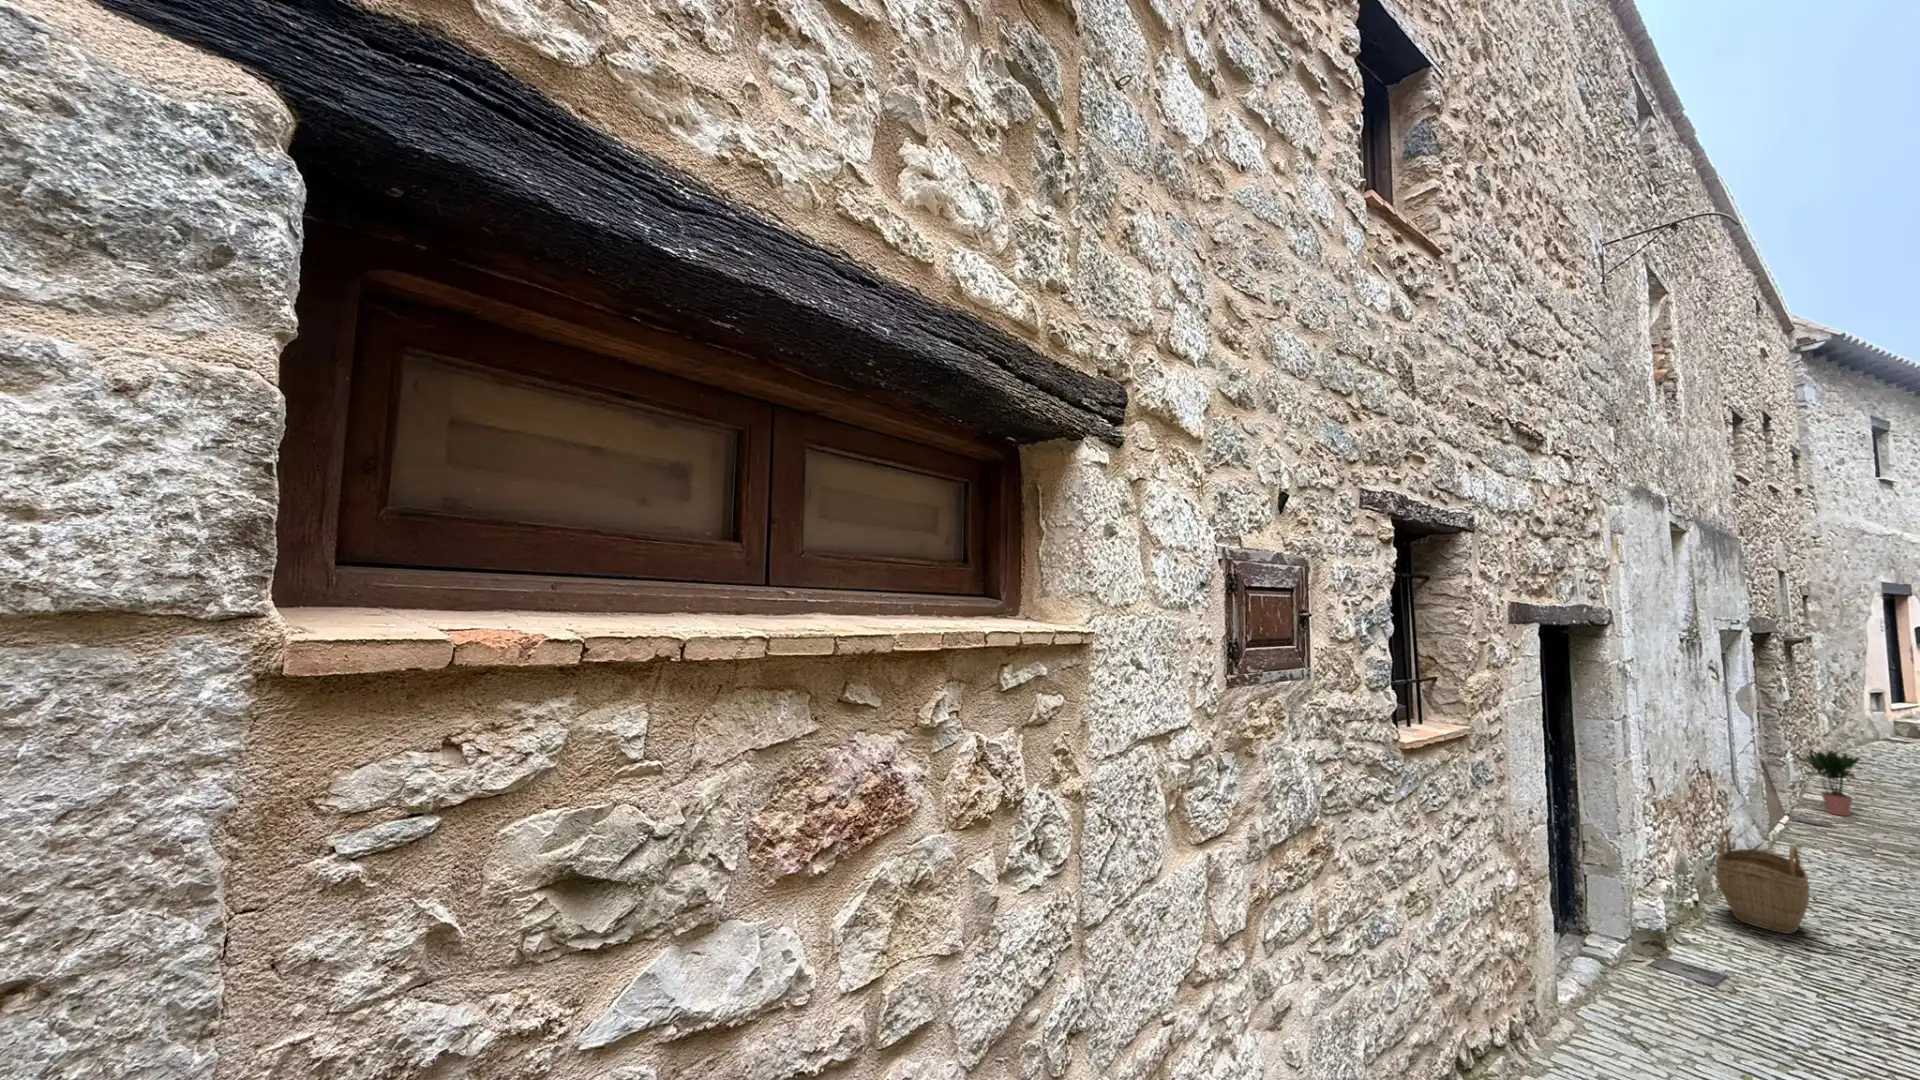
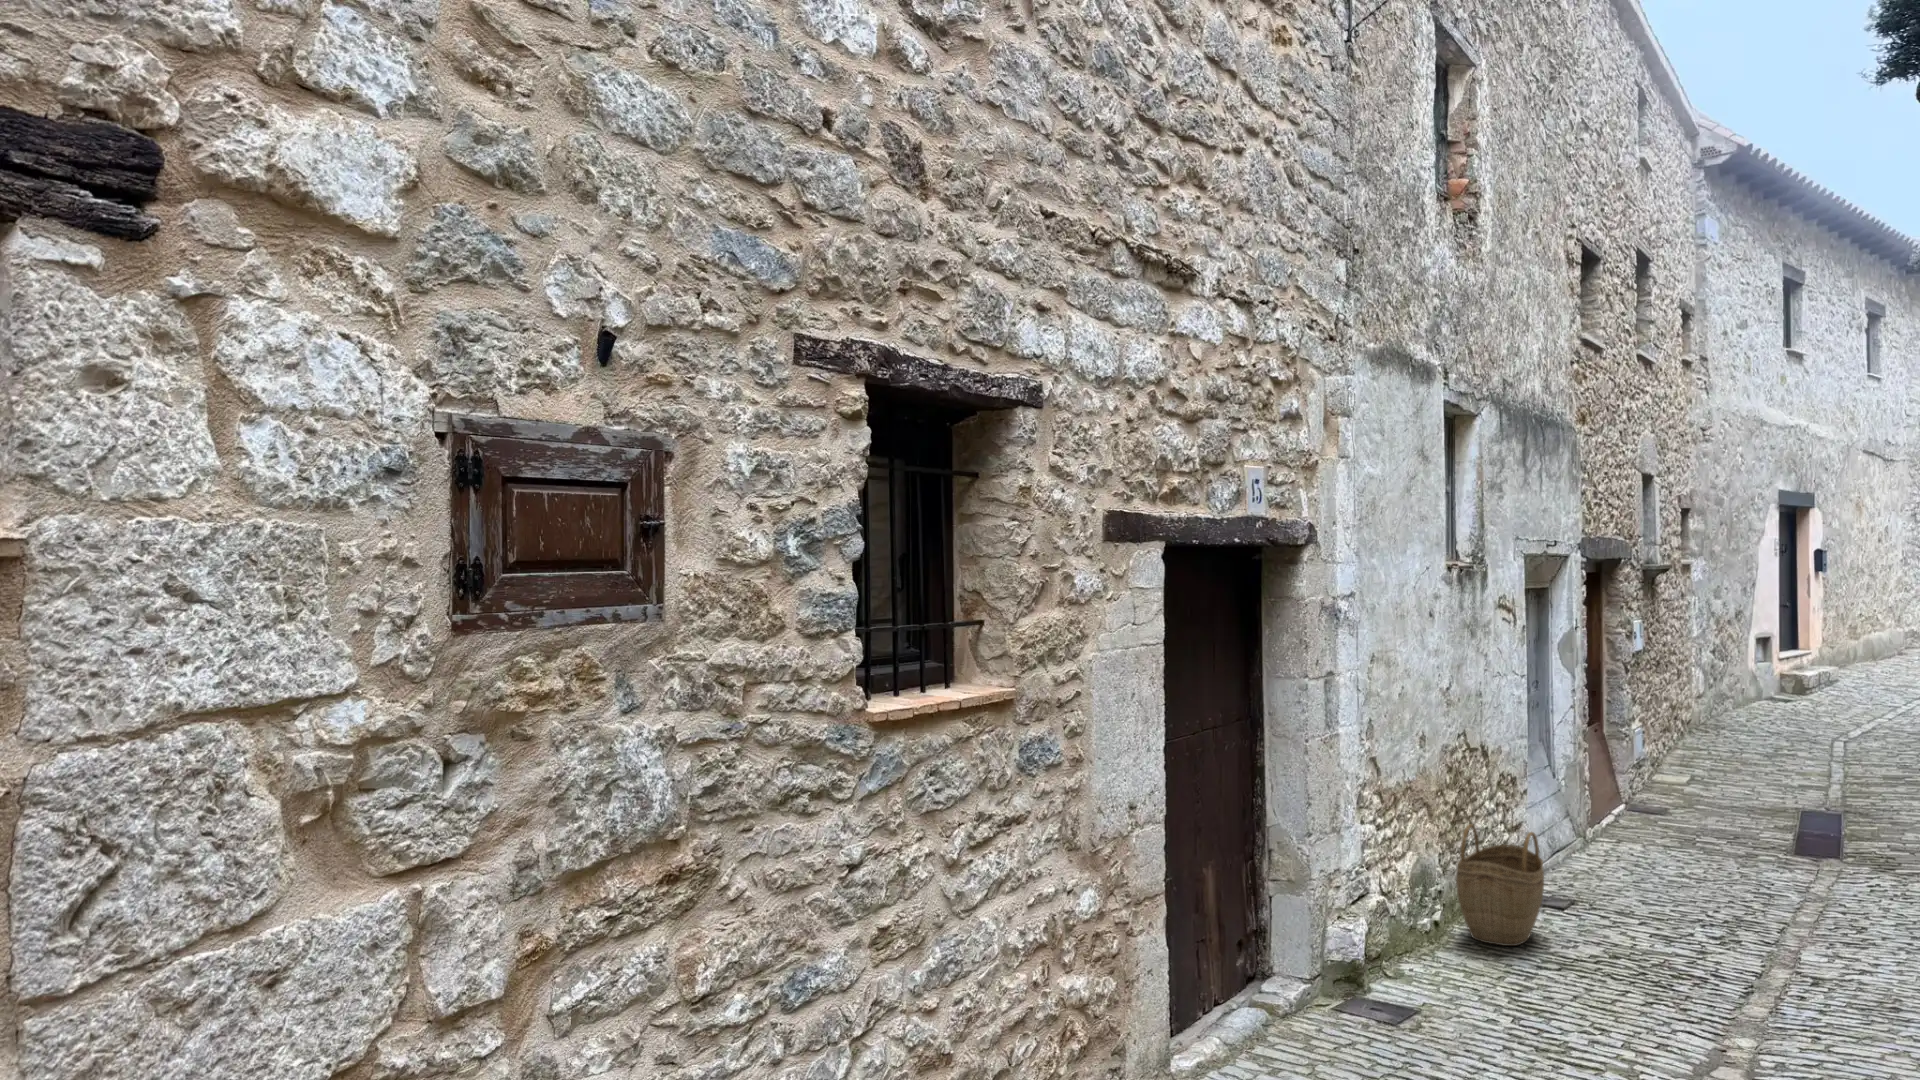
potted plant: present [1794,750,1861,816] -> none [1622,711,1693,798]

